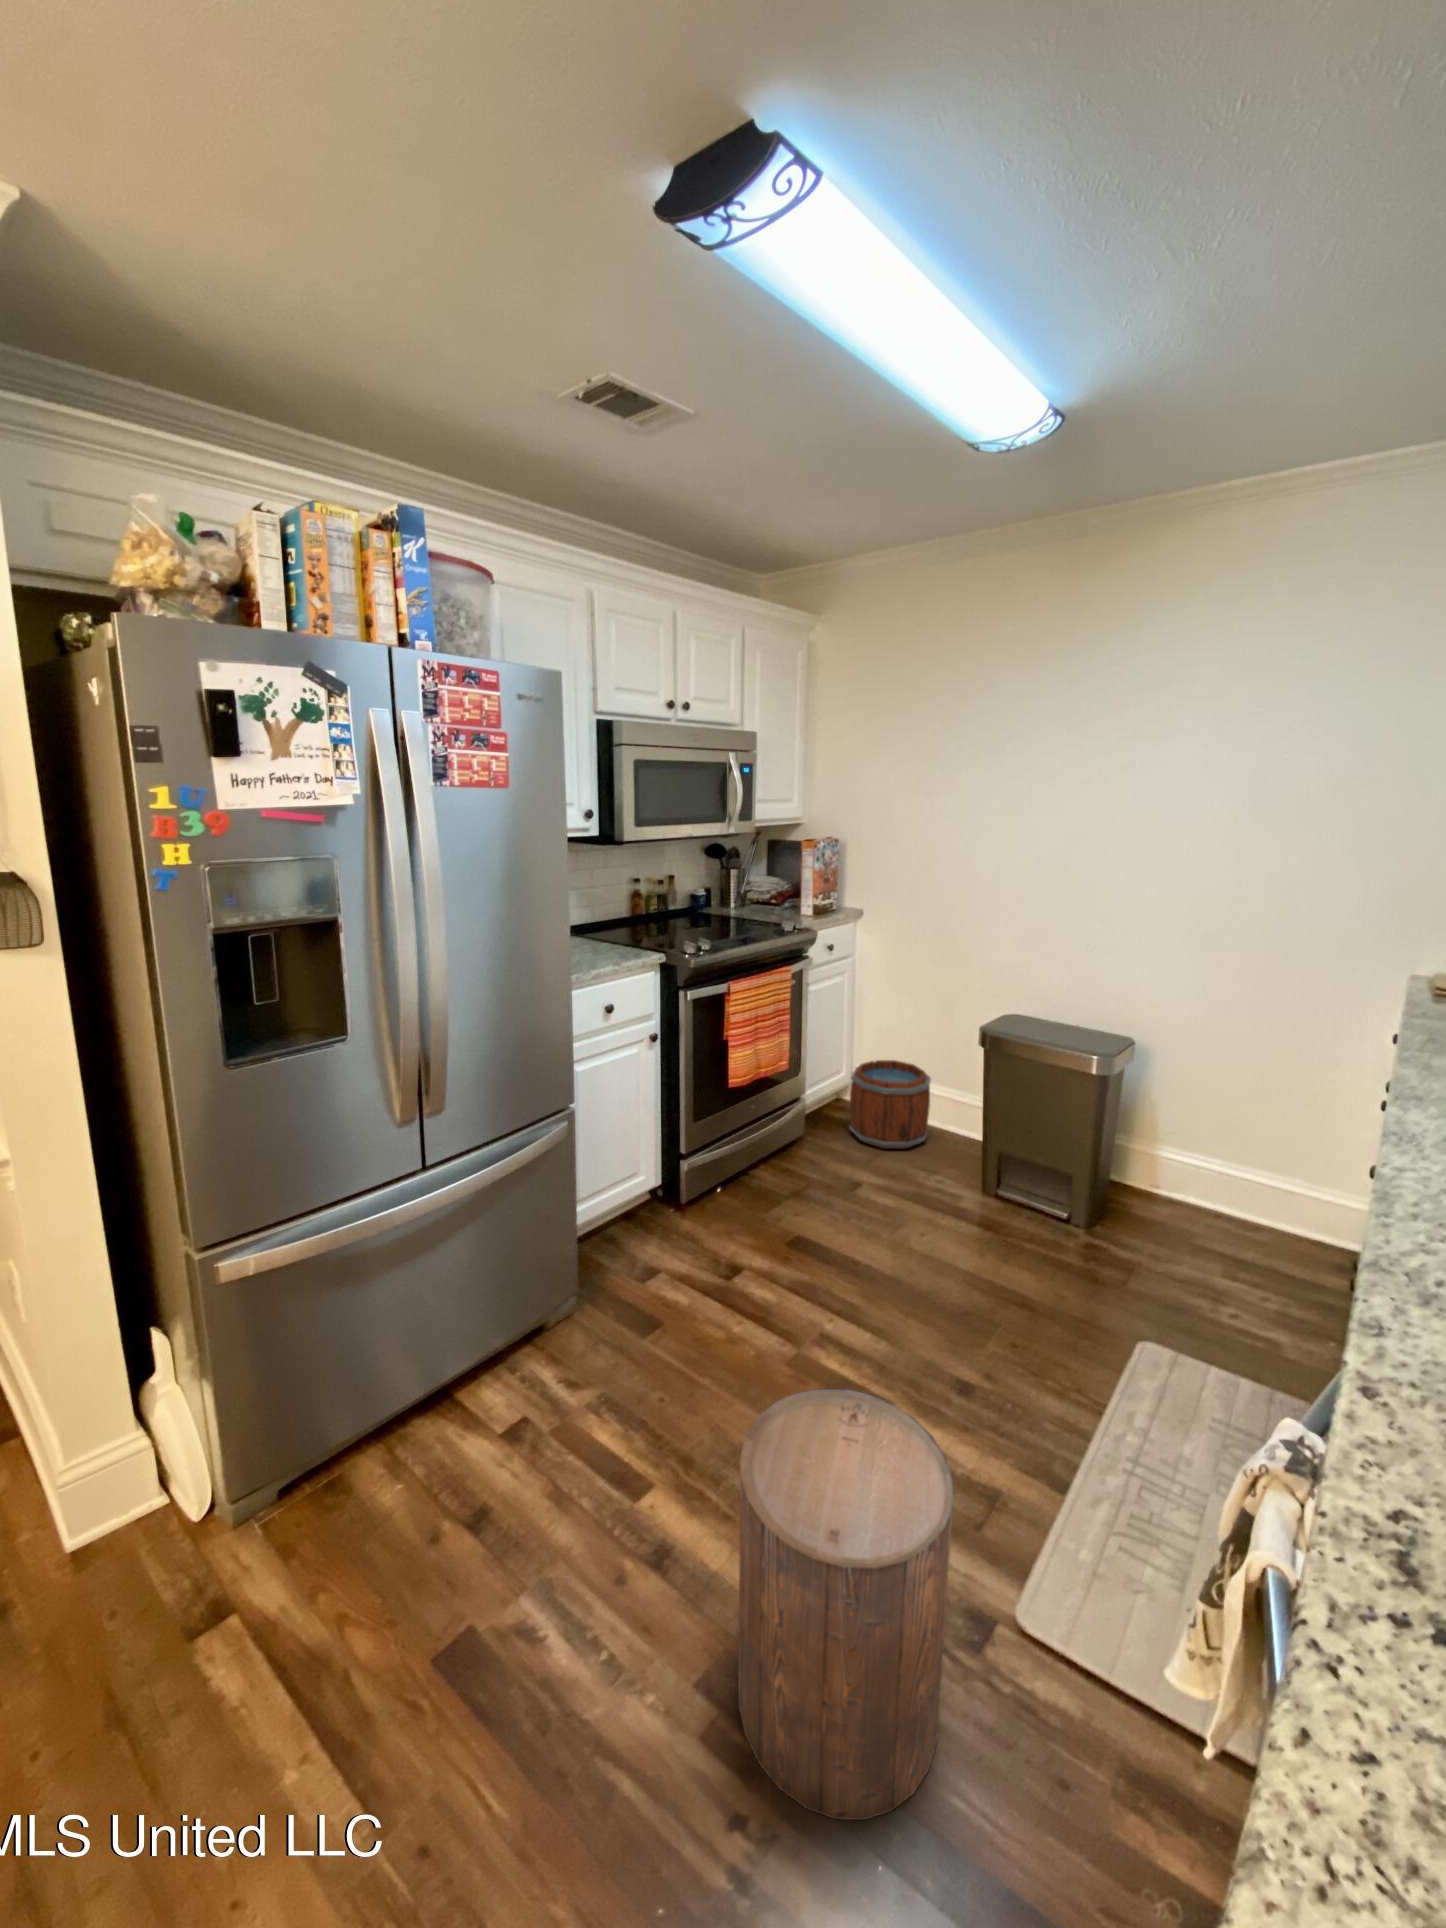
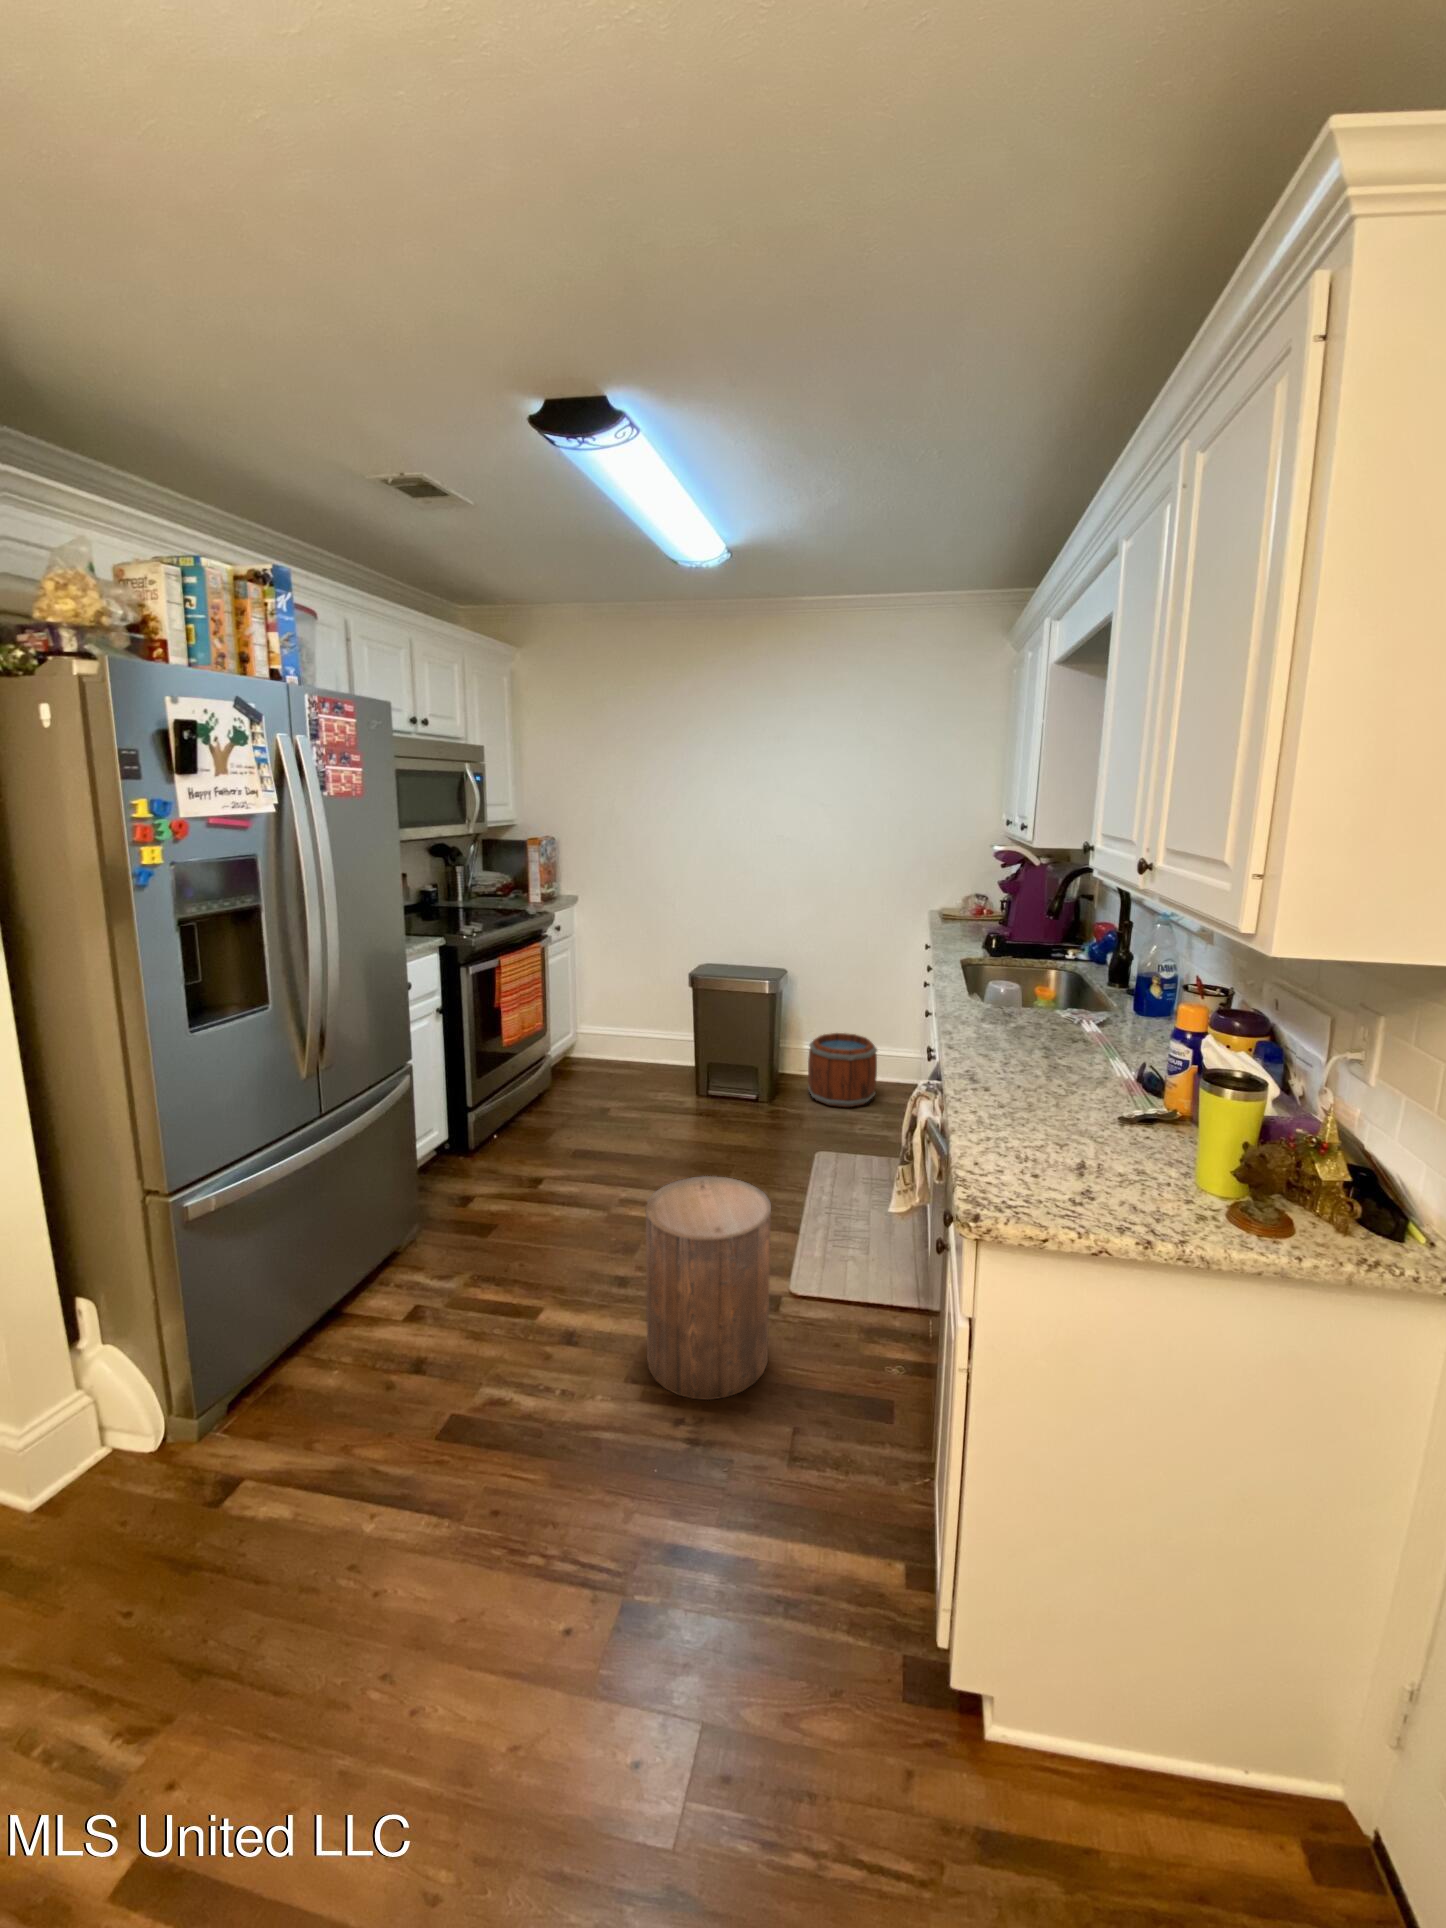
bucket: present [849,1060,931,1149] -> present [808,1033,877,1107]

